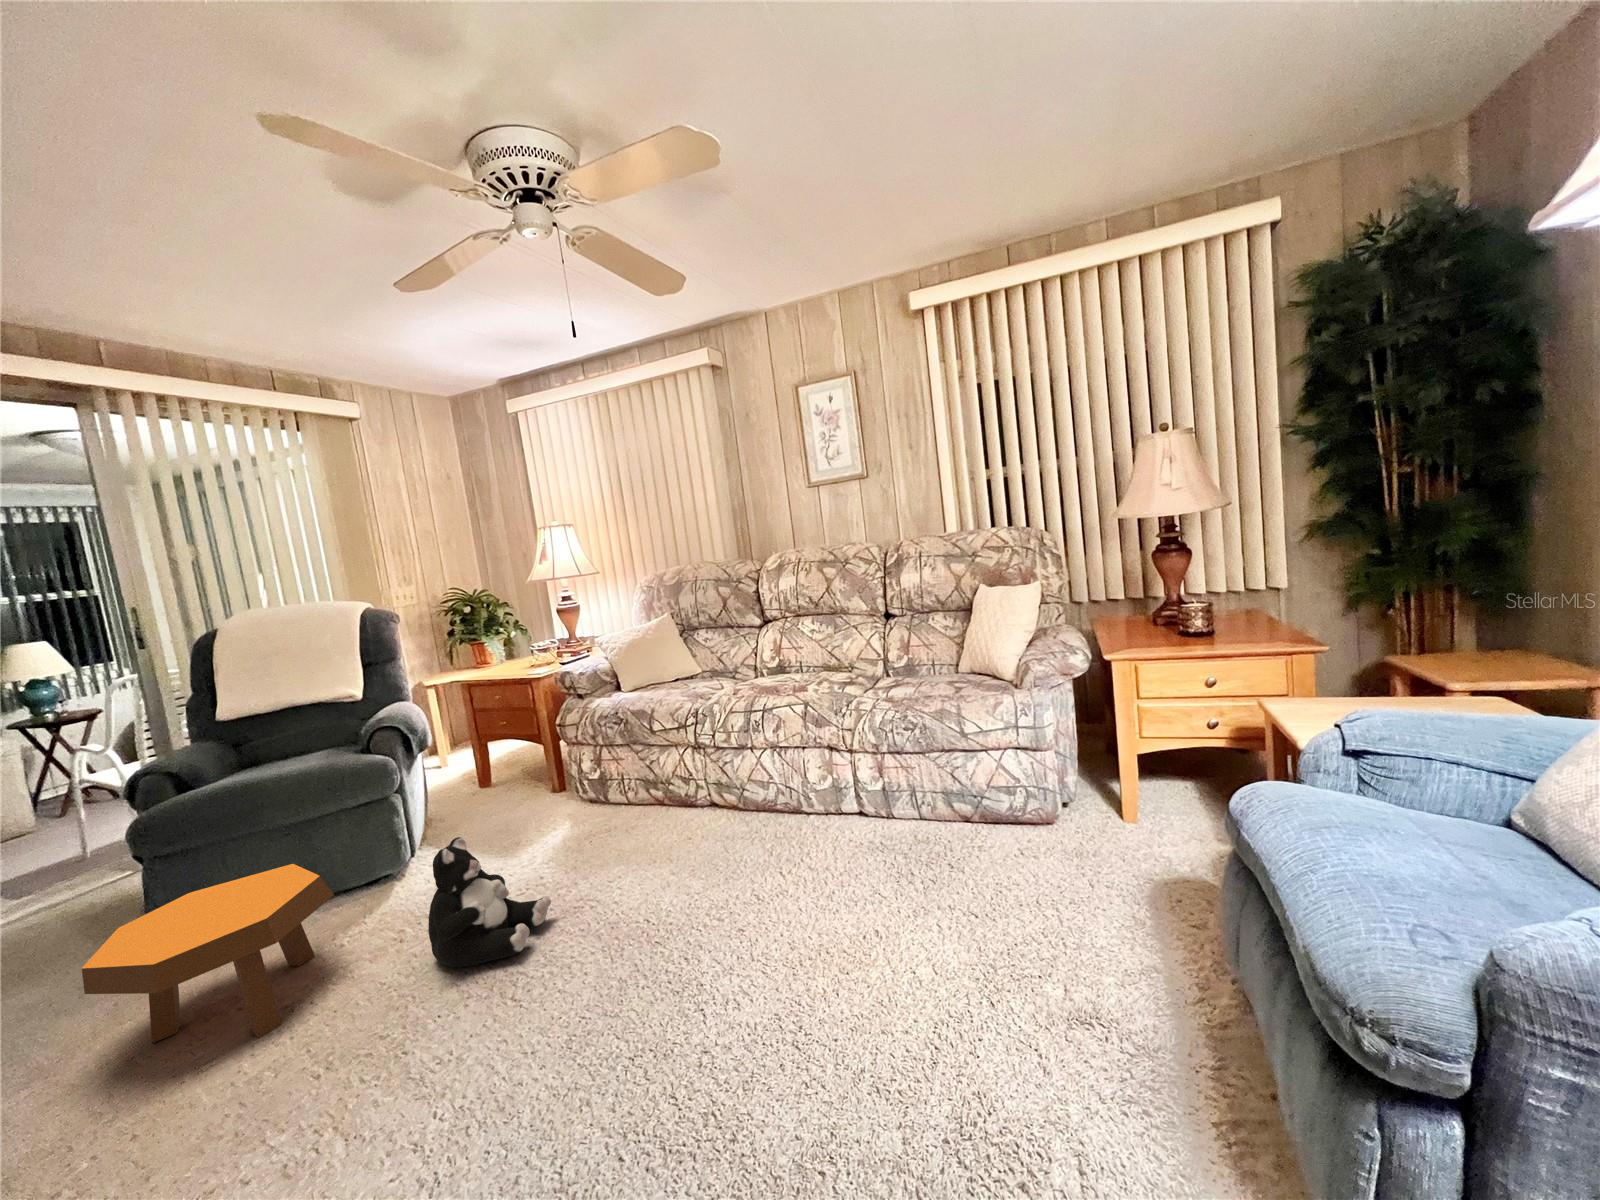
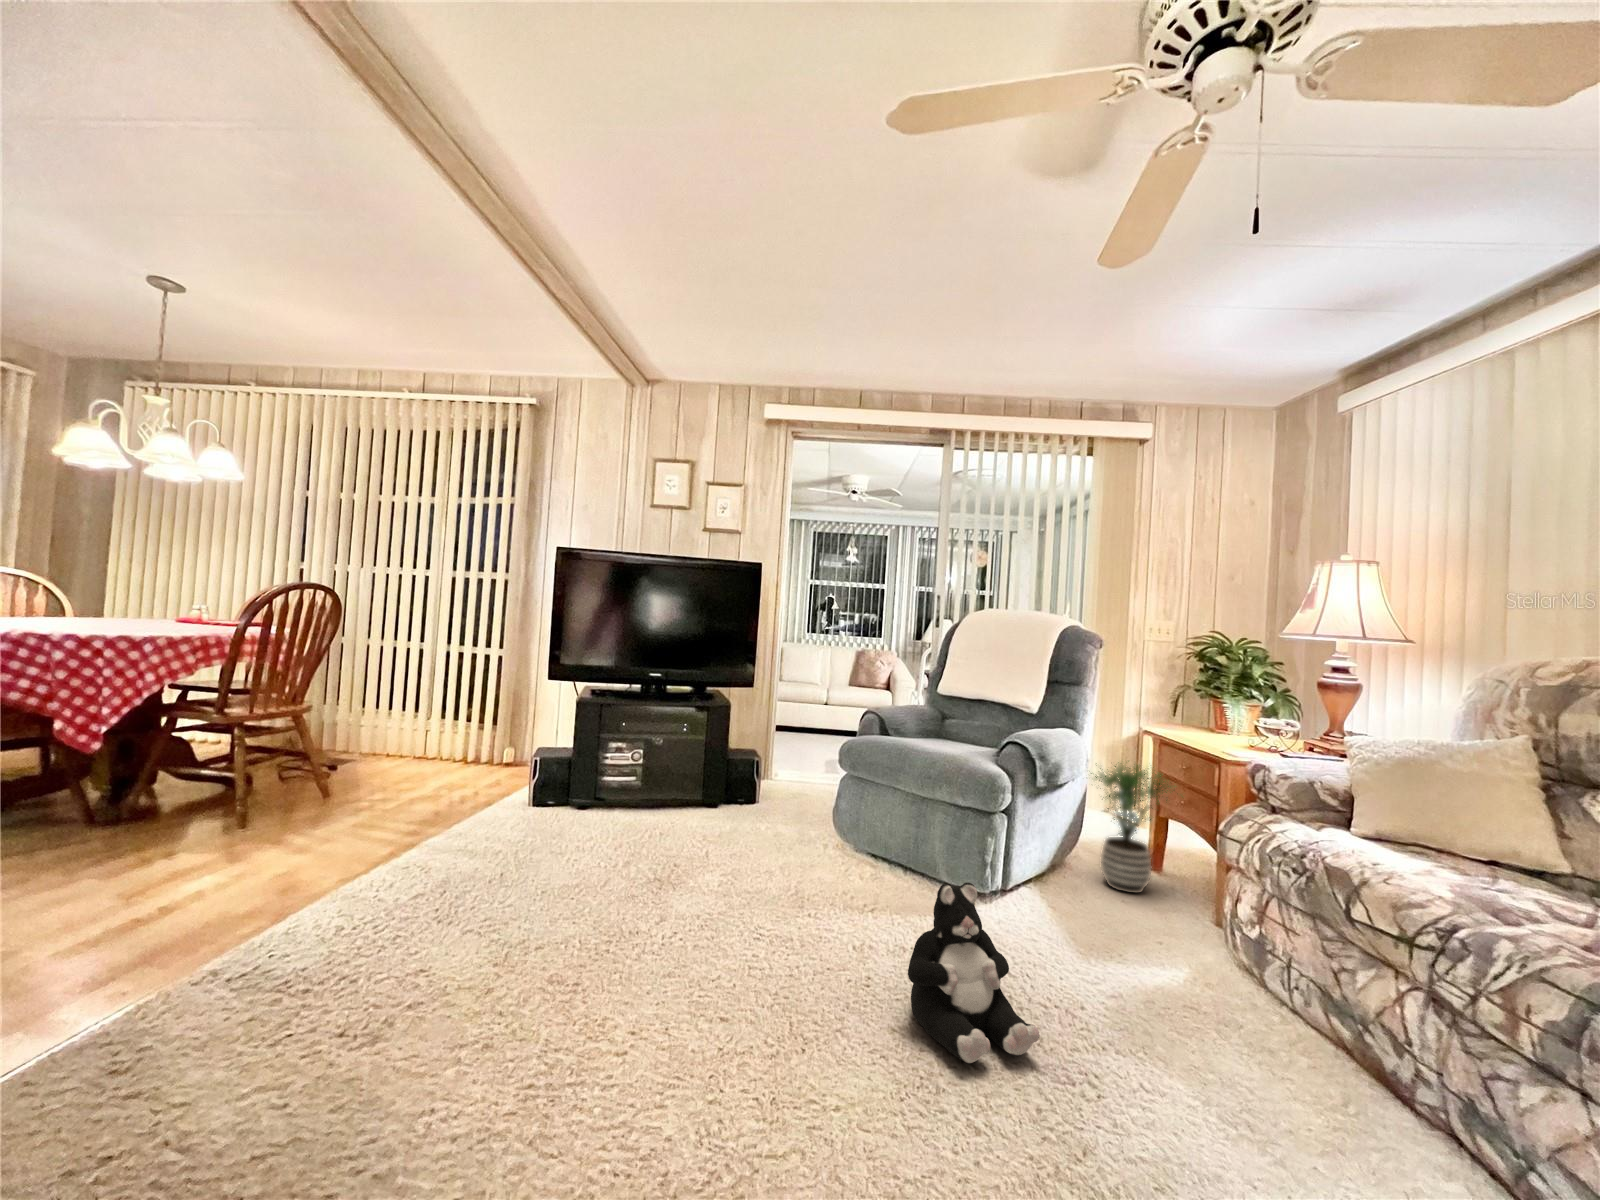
potted plant: none [428,703,511,810] -> present [1091,761,1182,893]
footstool: present [82,864,334,1043] -> none [751,809,896,953]

